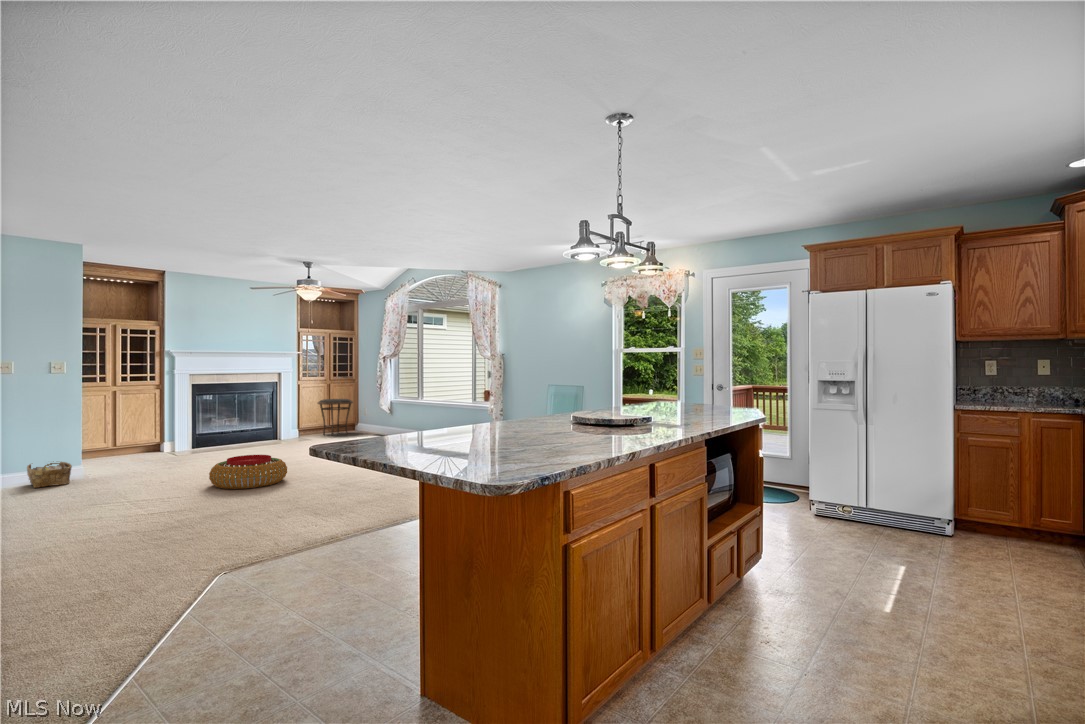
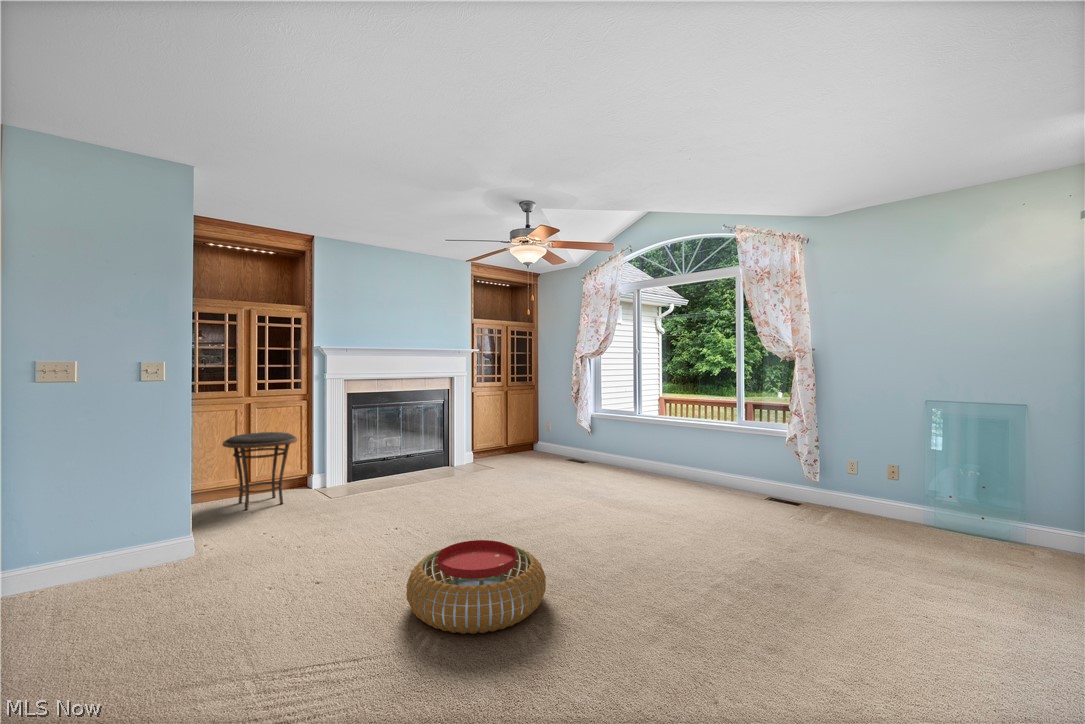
side table: present [318,399,353,436] -> present [223,432,297,510]
woven basket: present [27,462,72,488] -> none [91,525,168,597]

